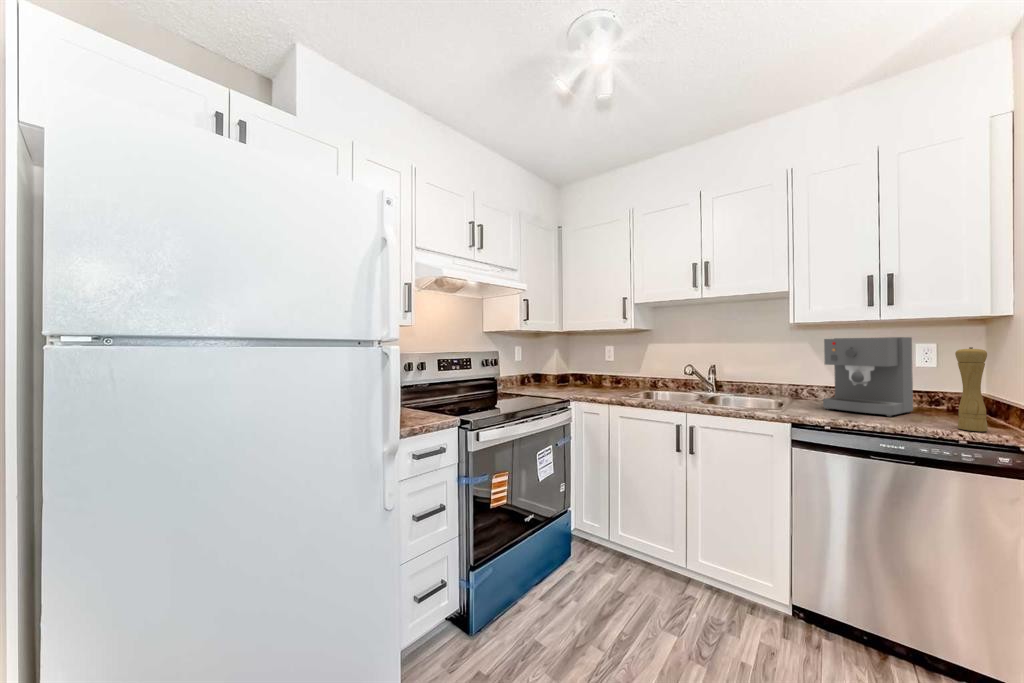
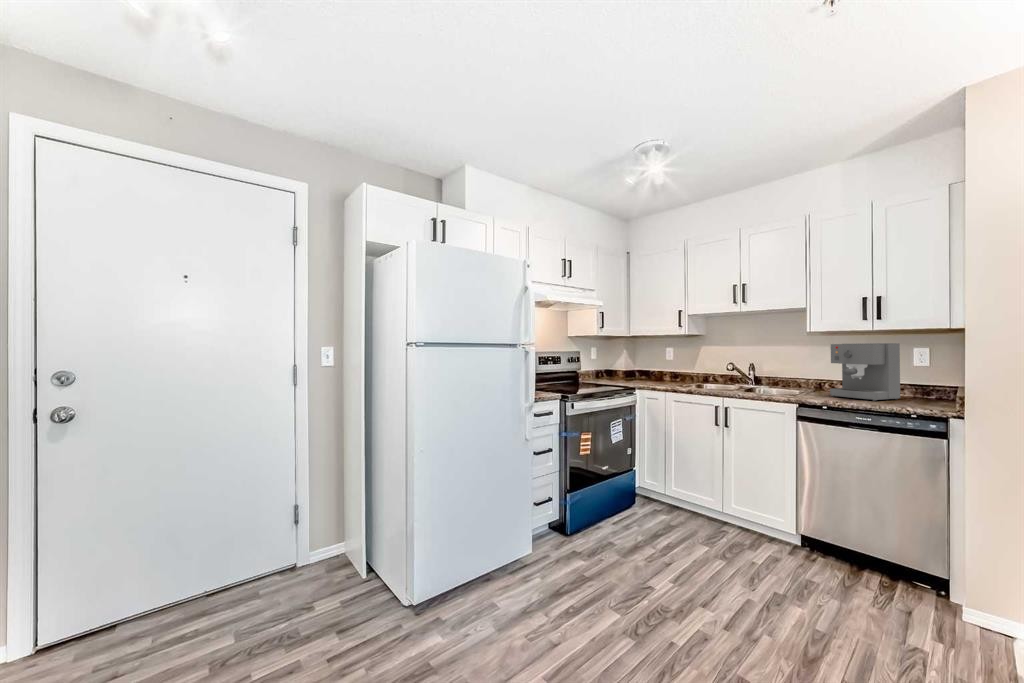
pepper mill: present [955,347,988,432] -> none [909,351,930,408]

